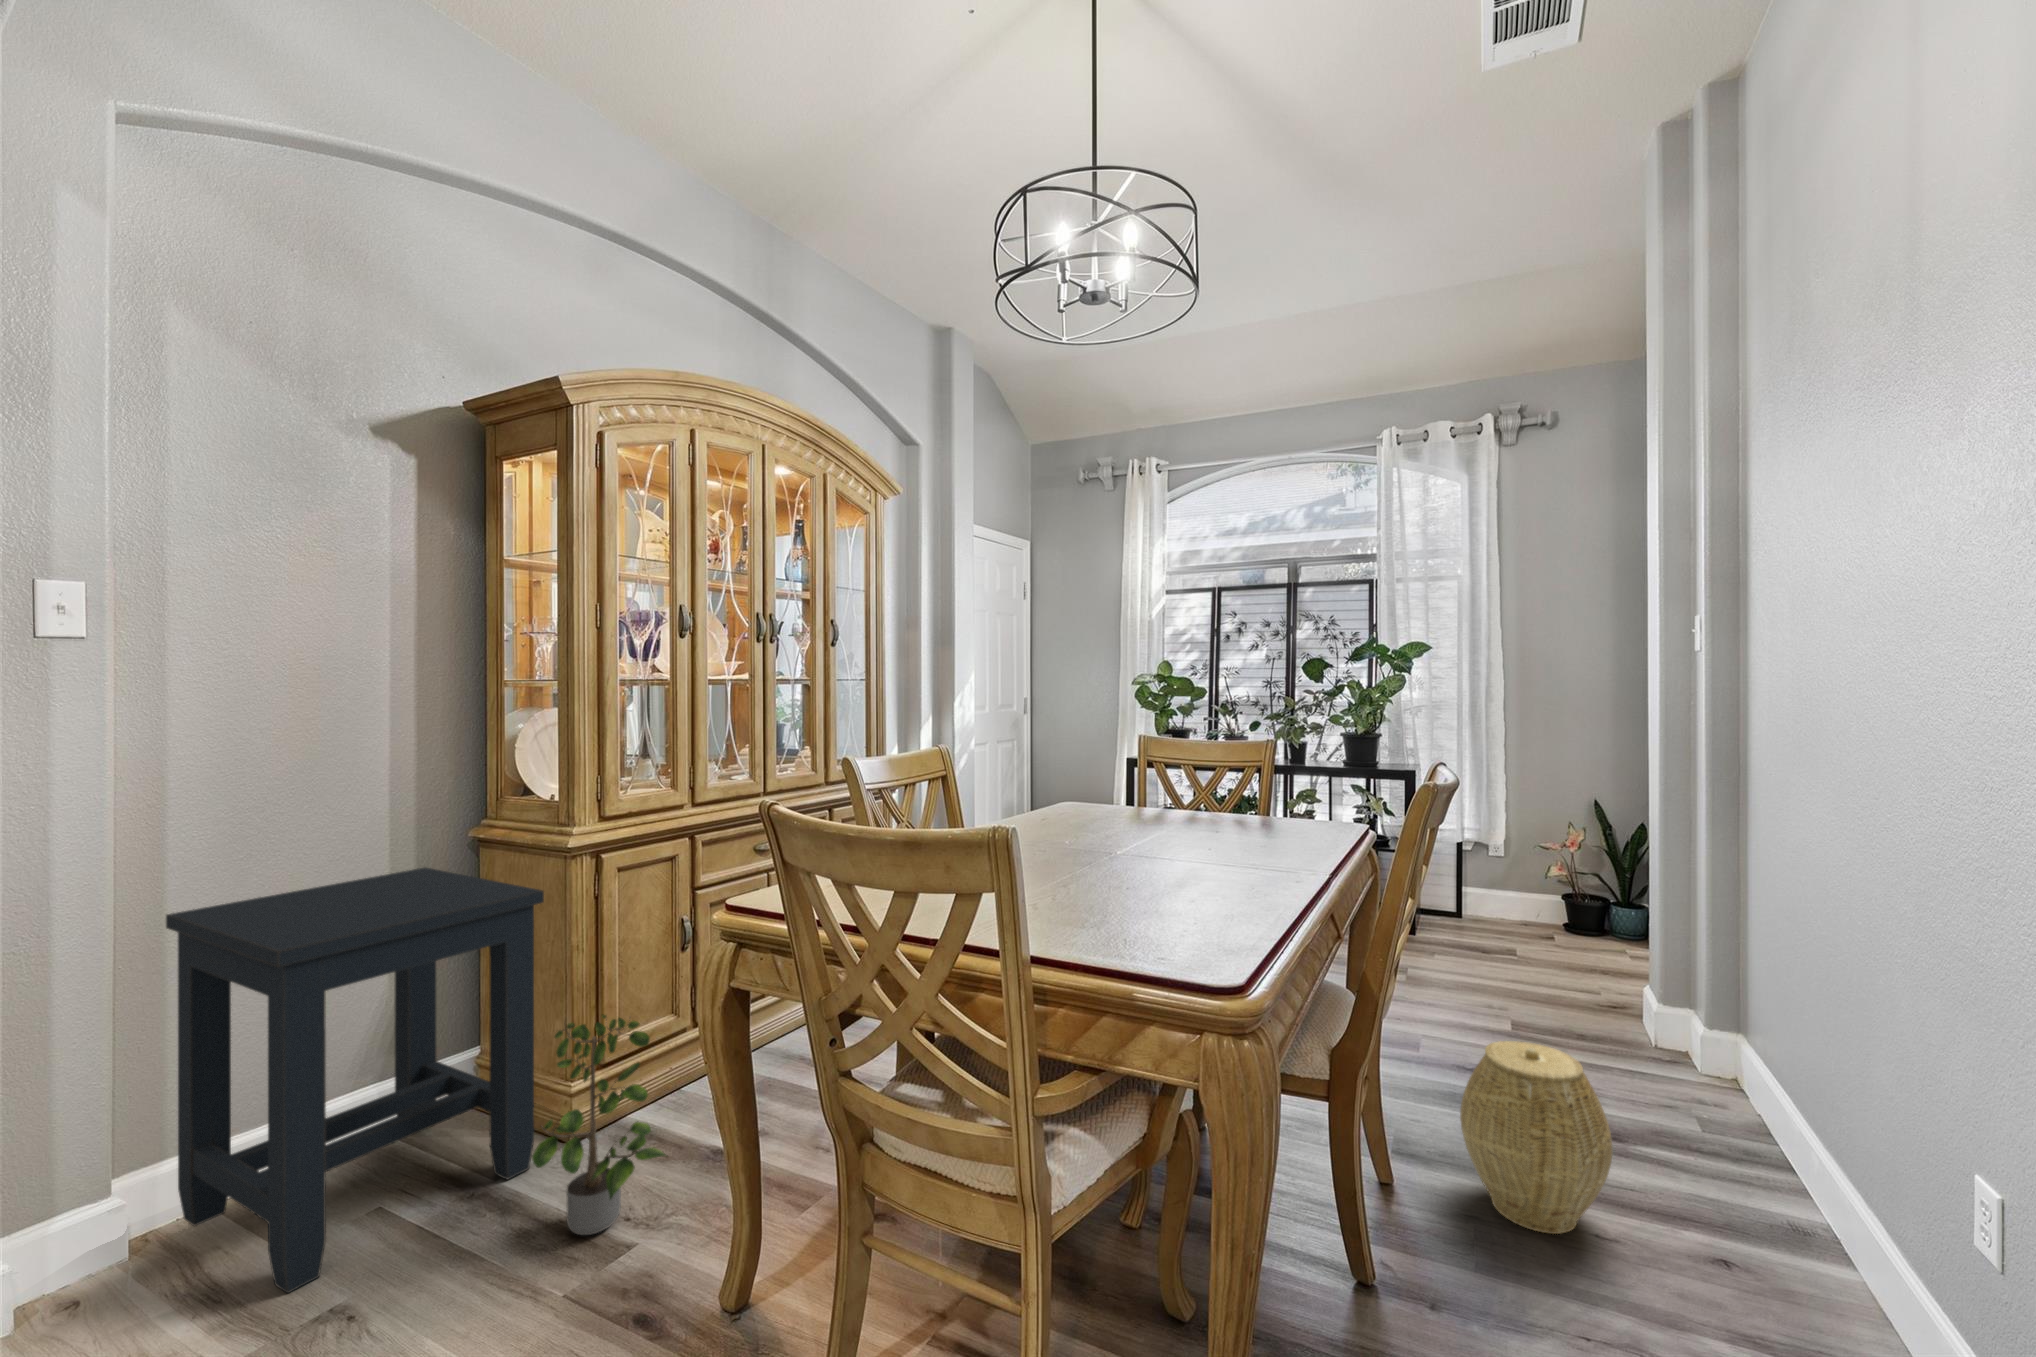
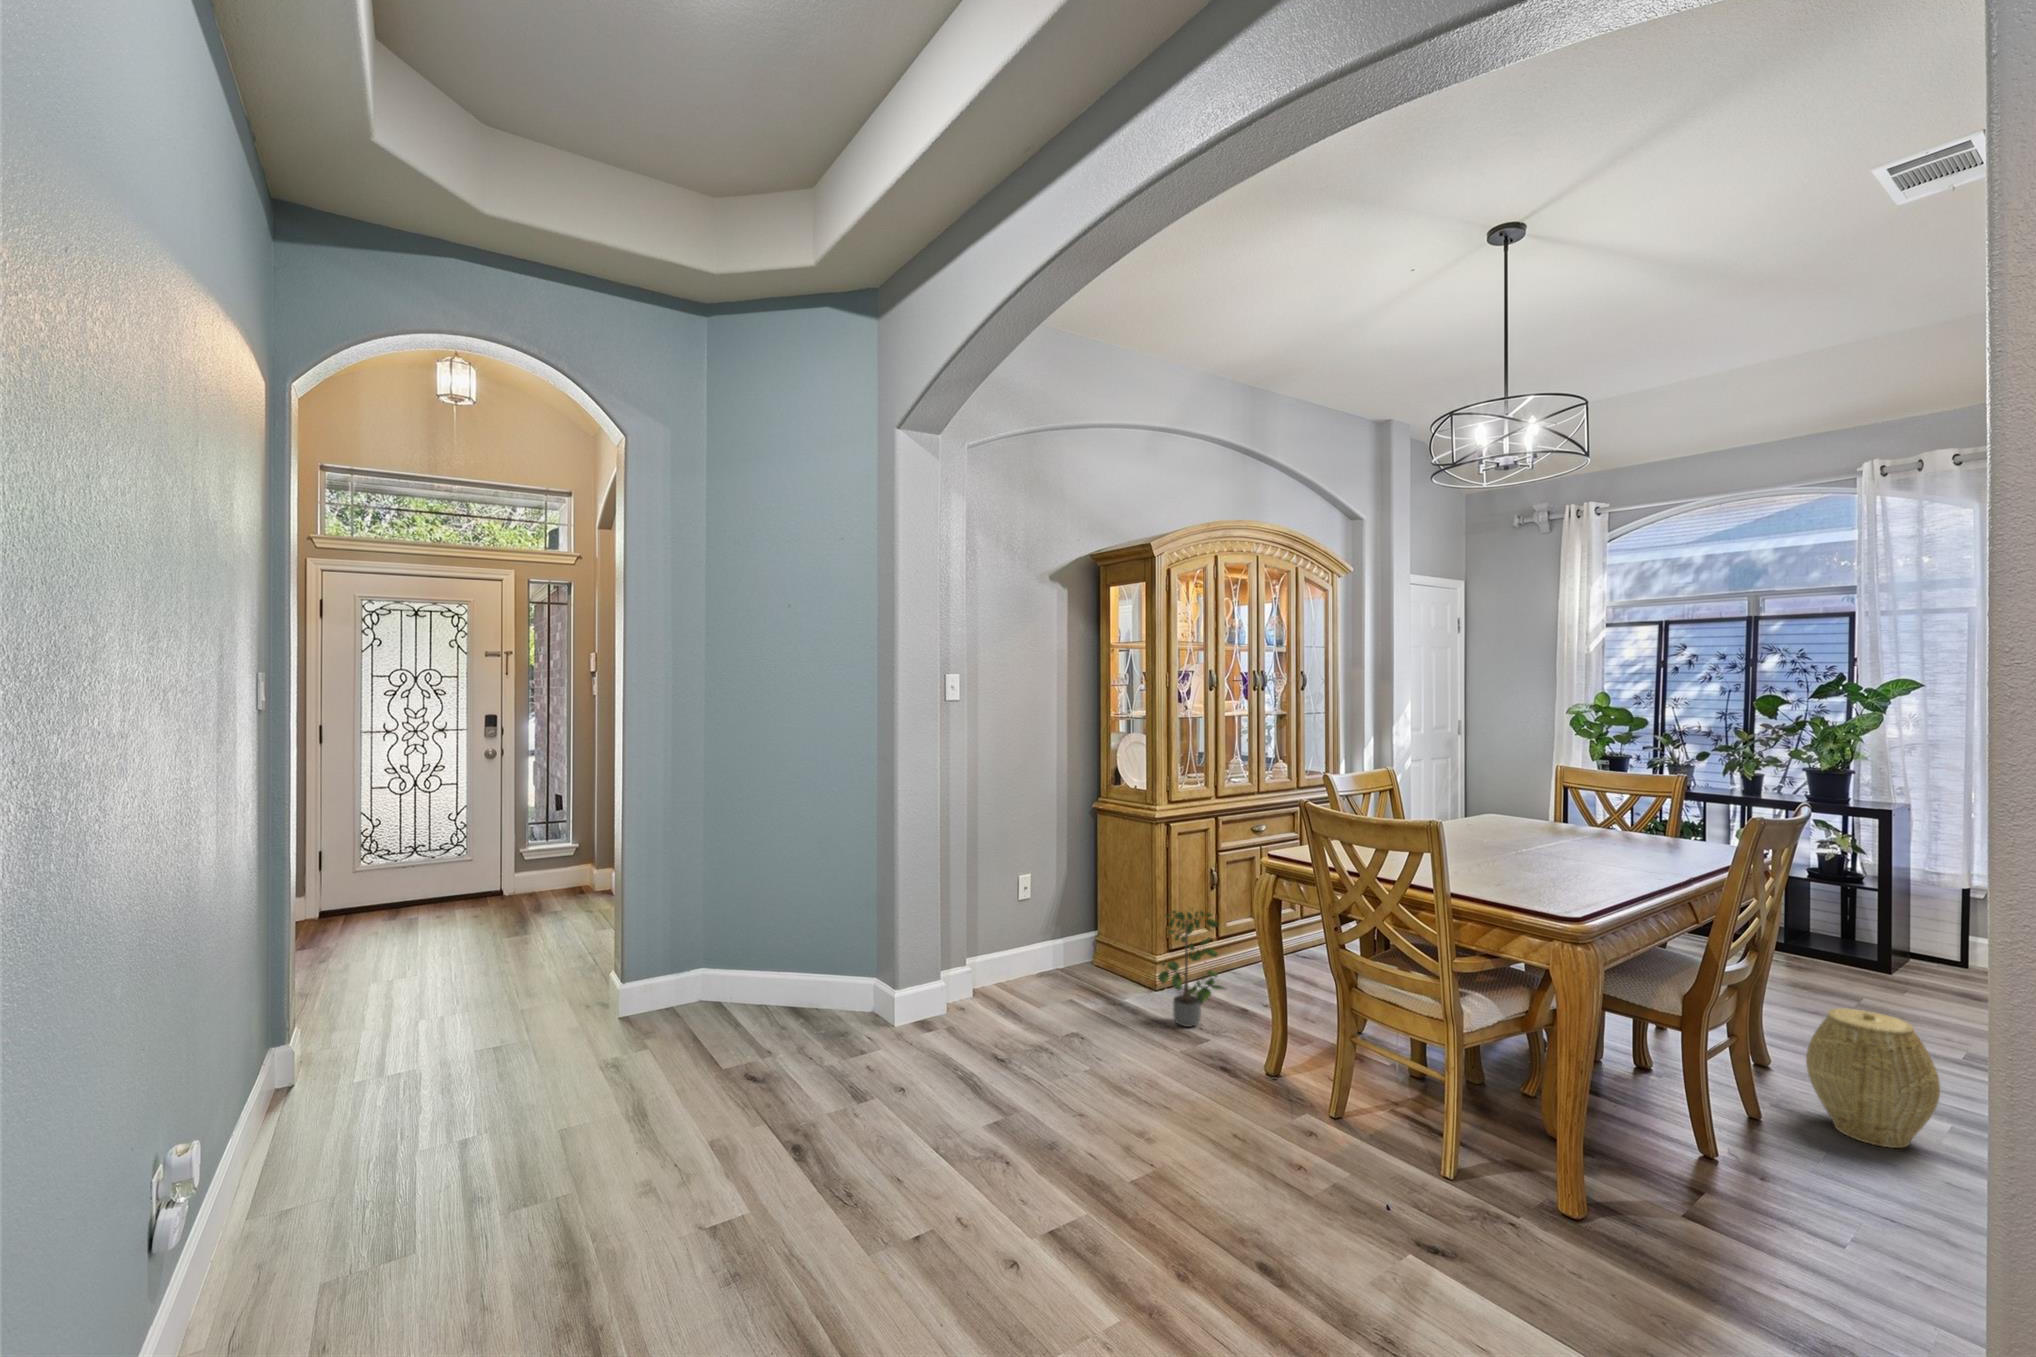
side table: present [166,868,544,1293] -> none [979,824,1148,1021]

